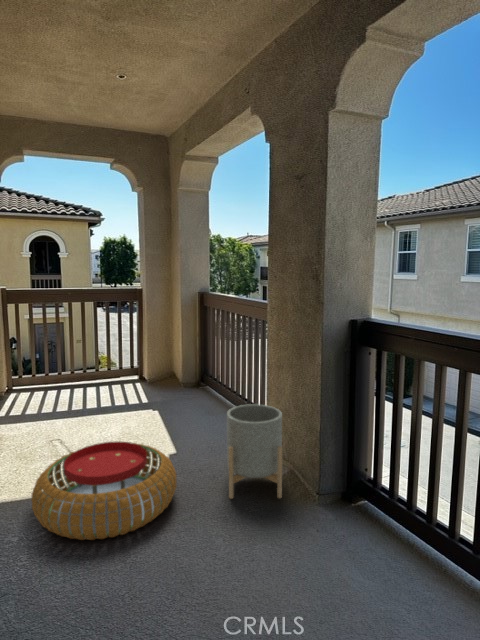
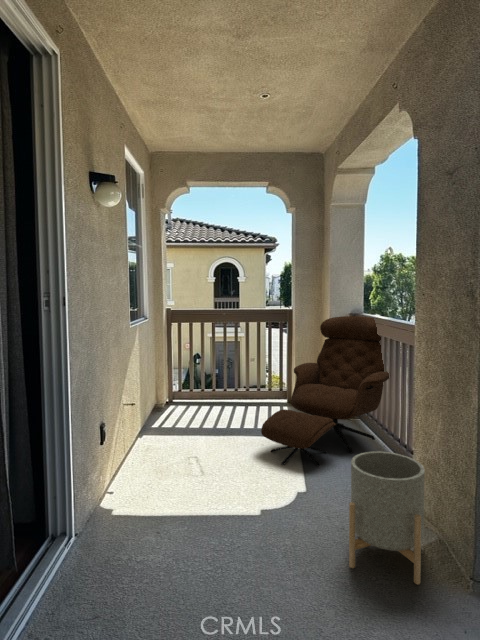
lounge chair: none [127,294,237,434] -> present [261,316,389,466]
pouf: present [32,441,177,540] -> none [139,471,288,583]

